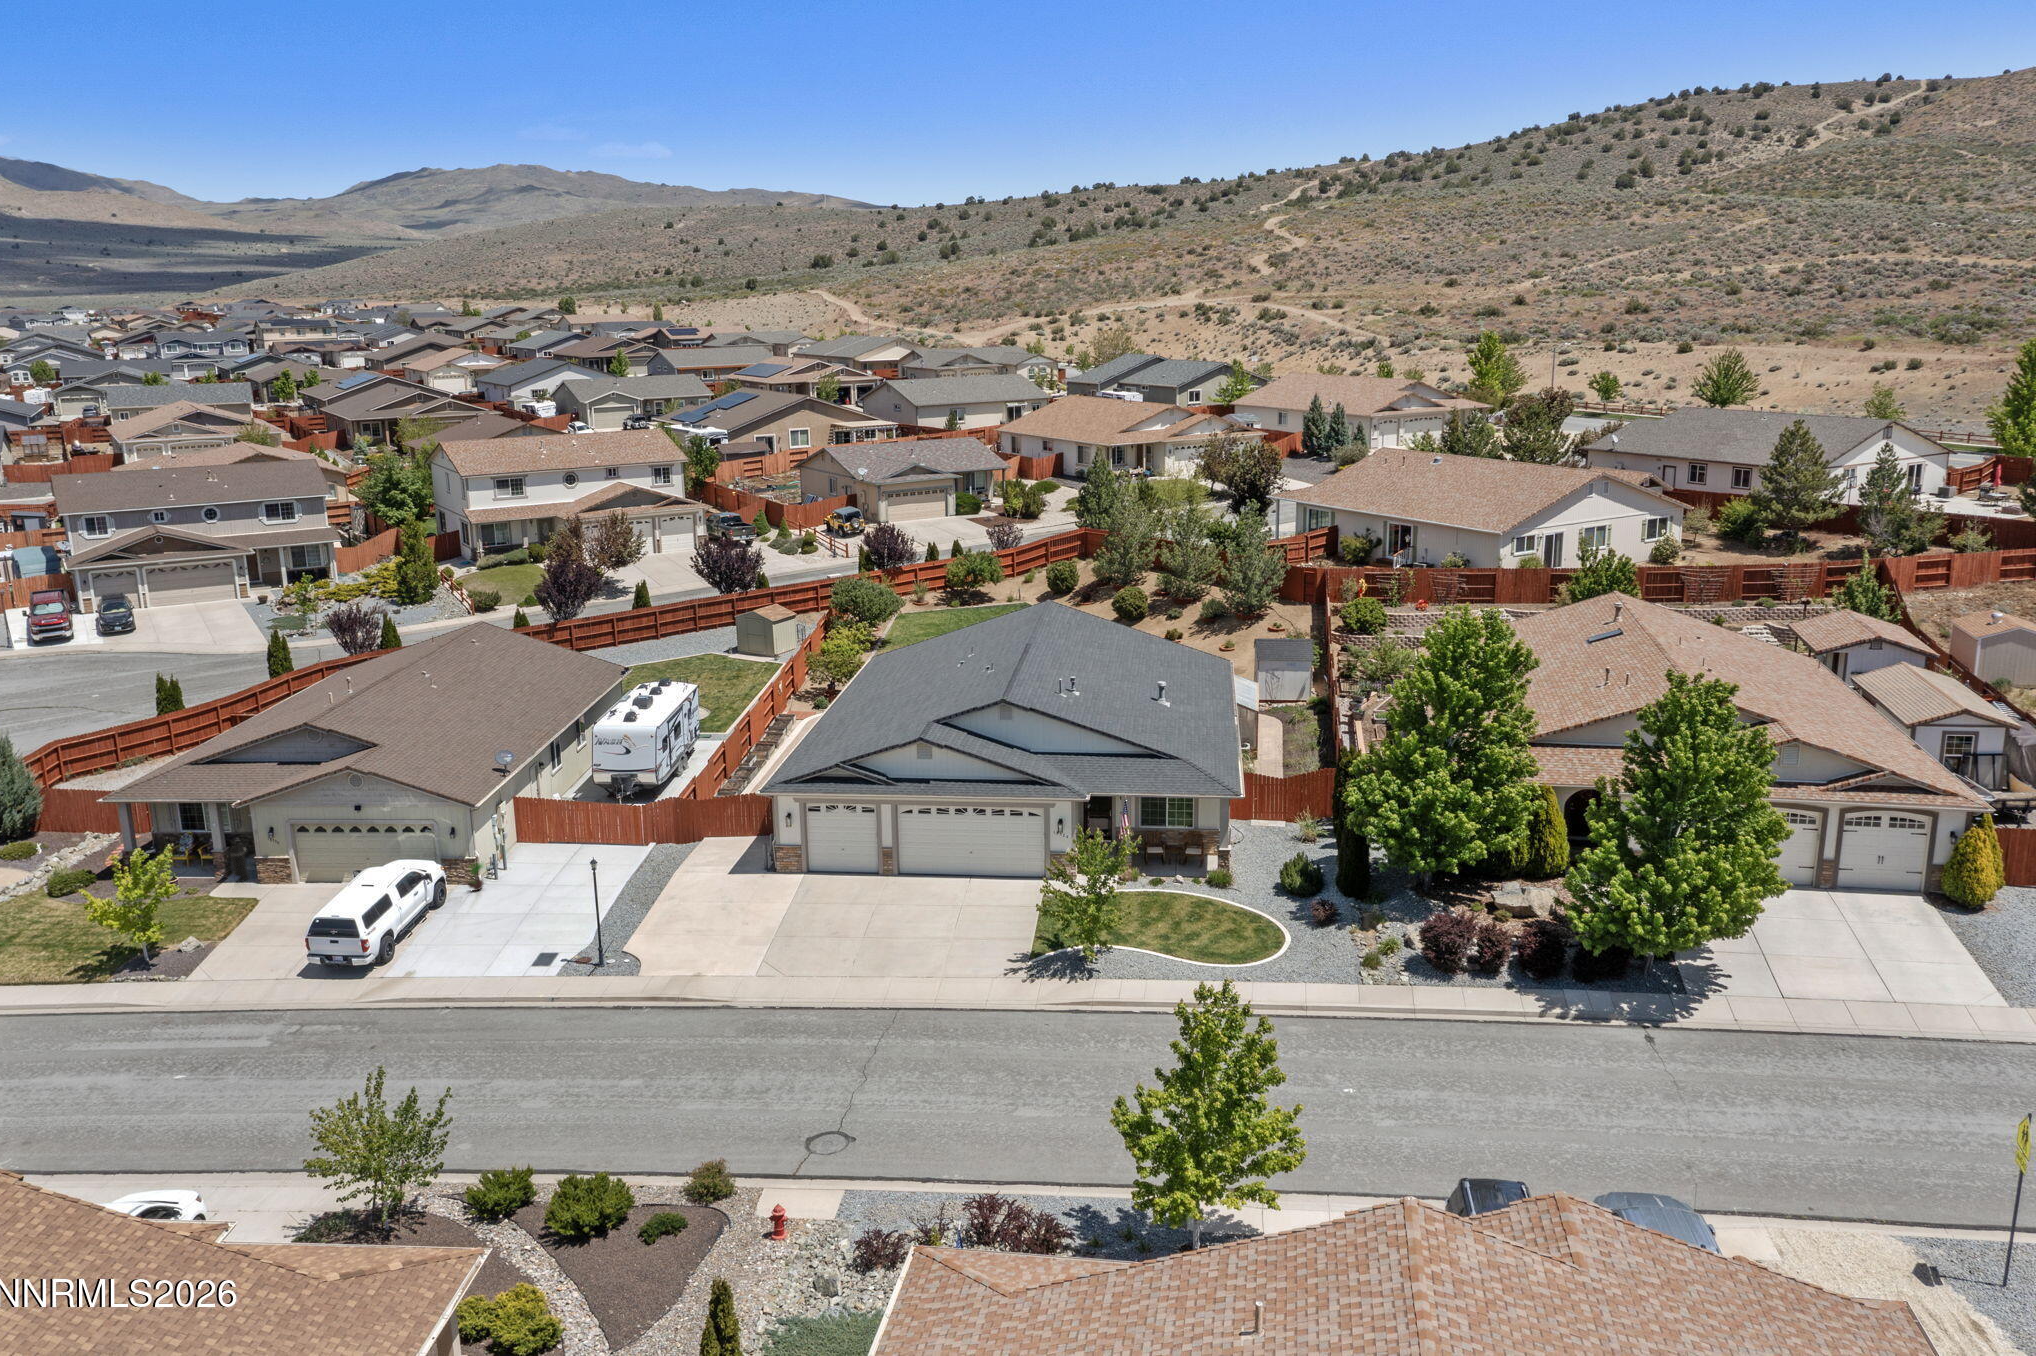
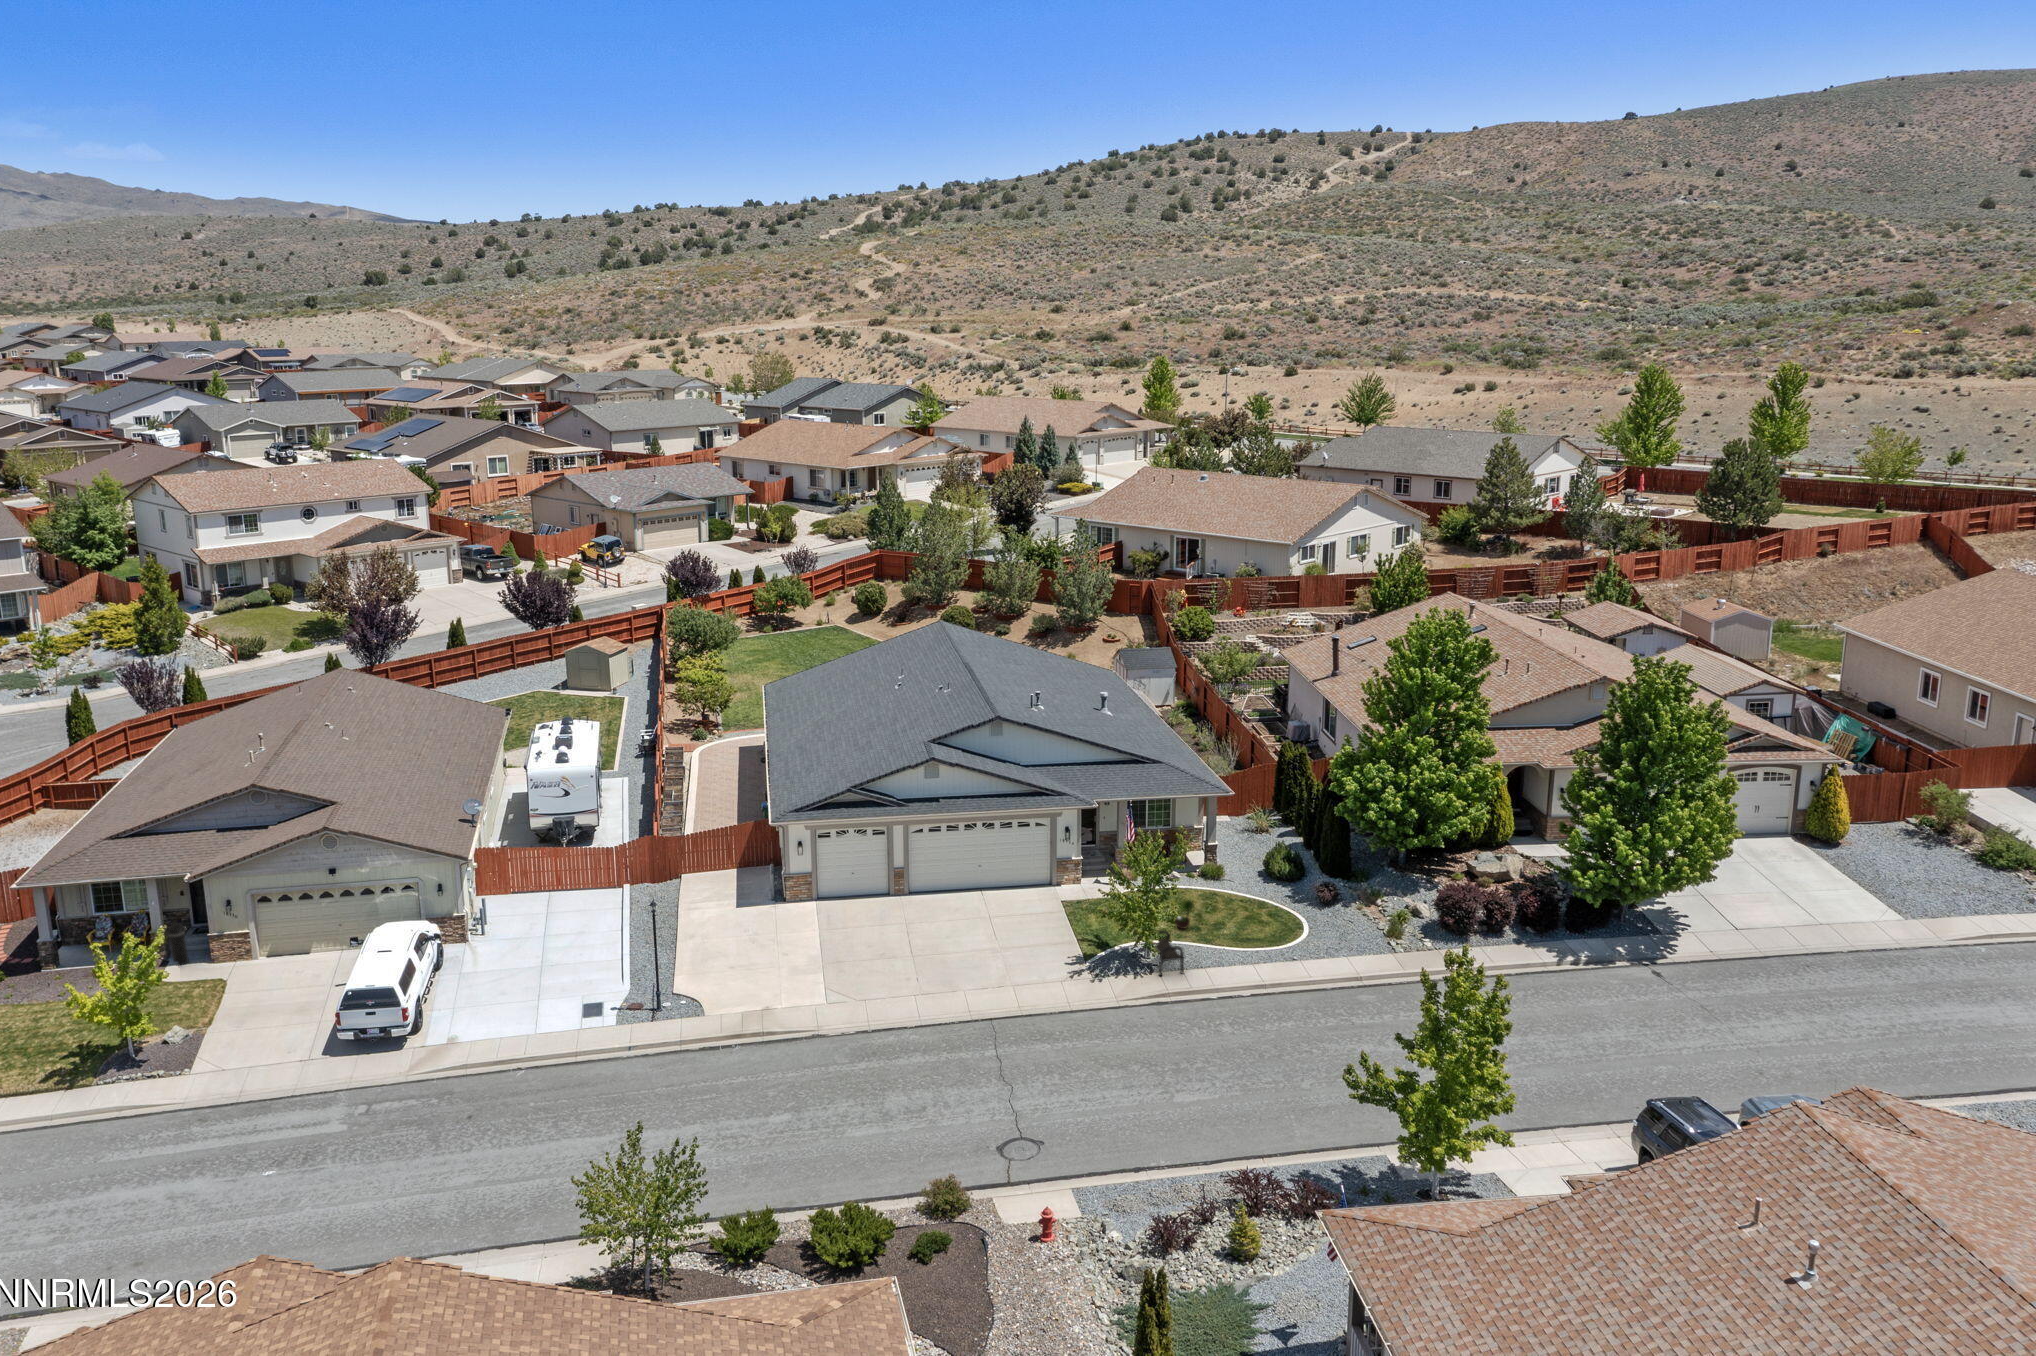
potted tree: present [468,863,483,890] -> present [1175,900,1194,929]
bench: none [1090,935,1120,983] -> present [1146,930,1184,976]

